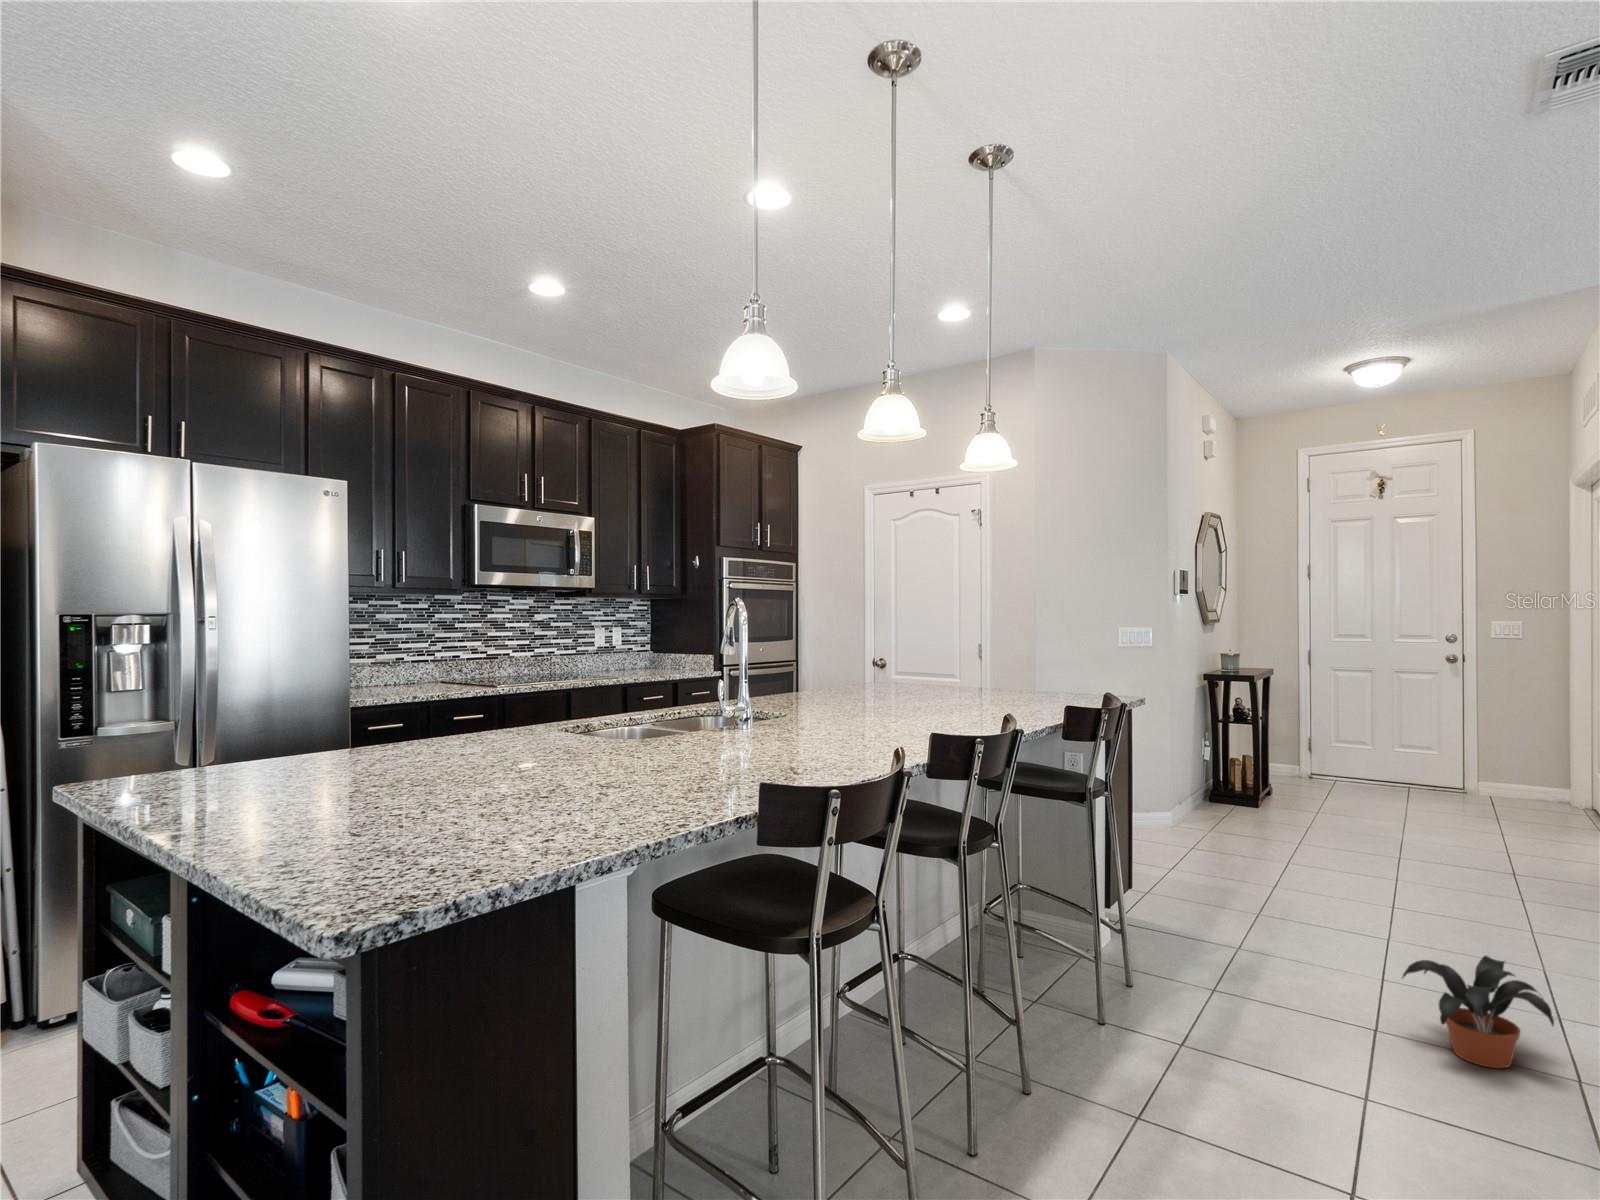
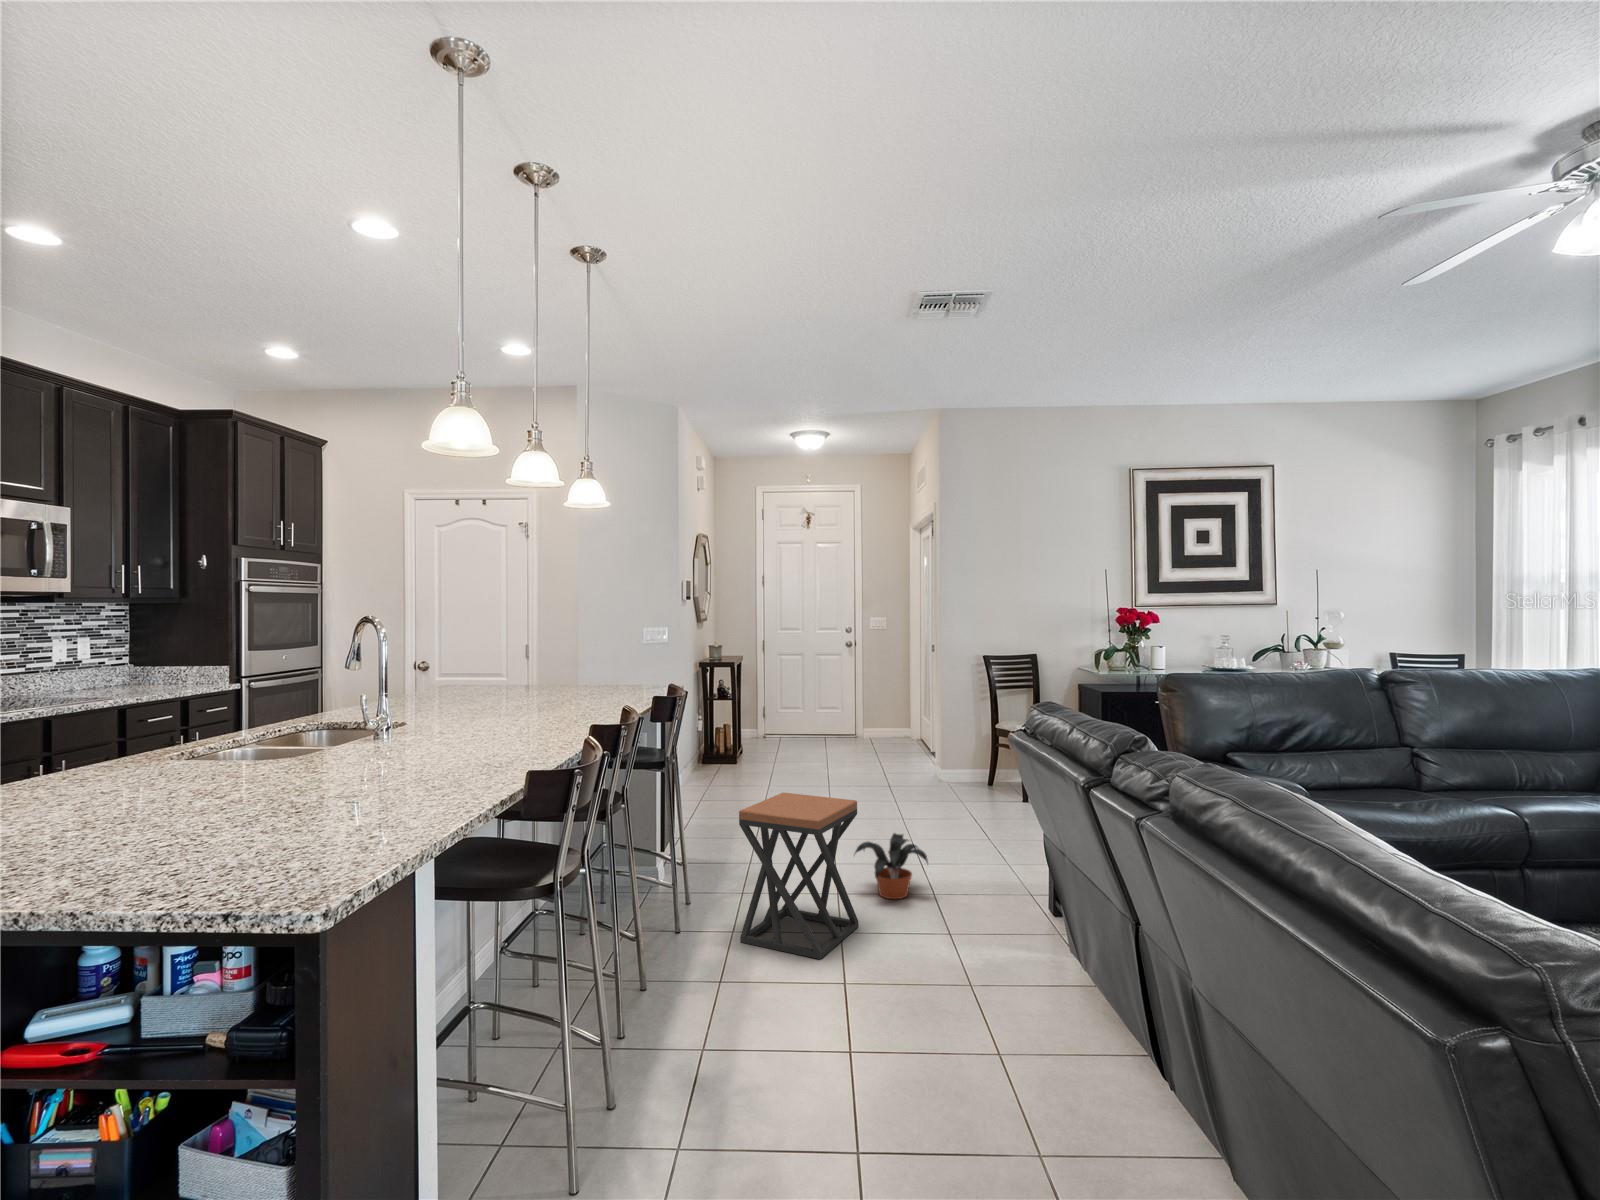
stool: none [1186,860,1399,1133] -> present [739,793,859,959]

